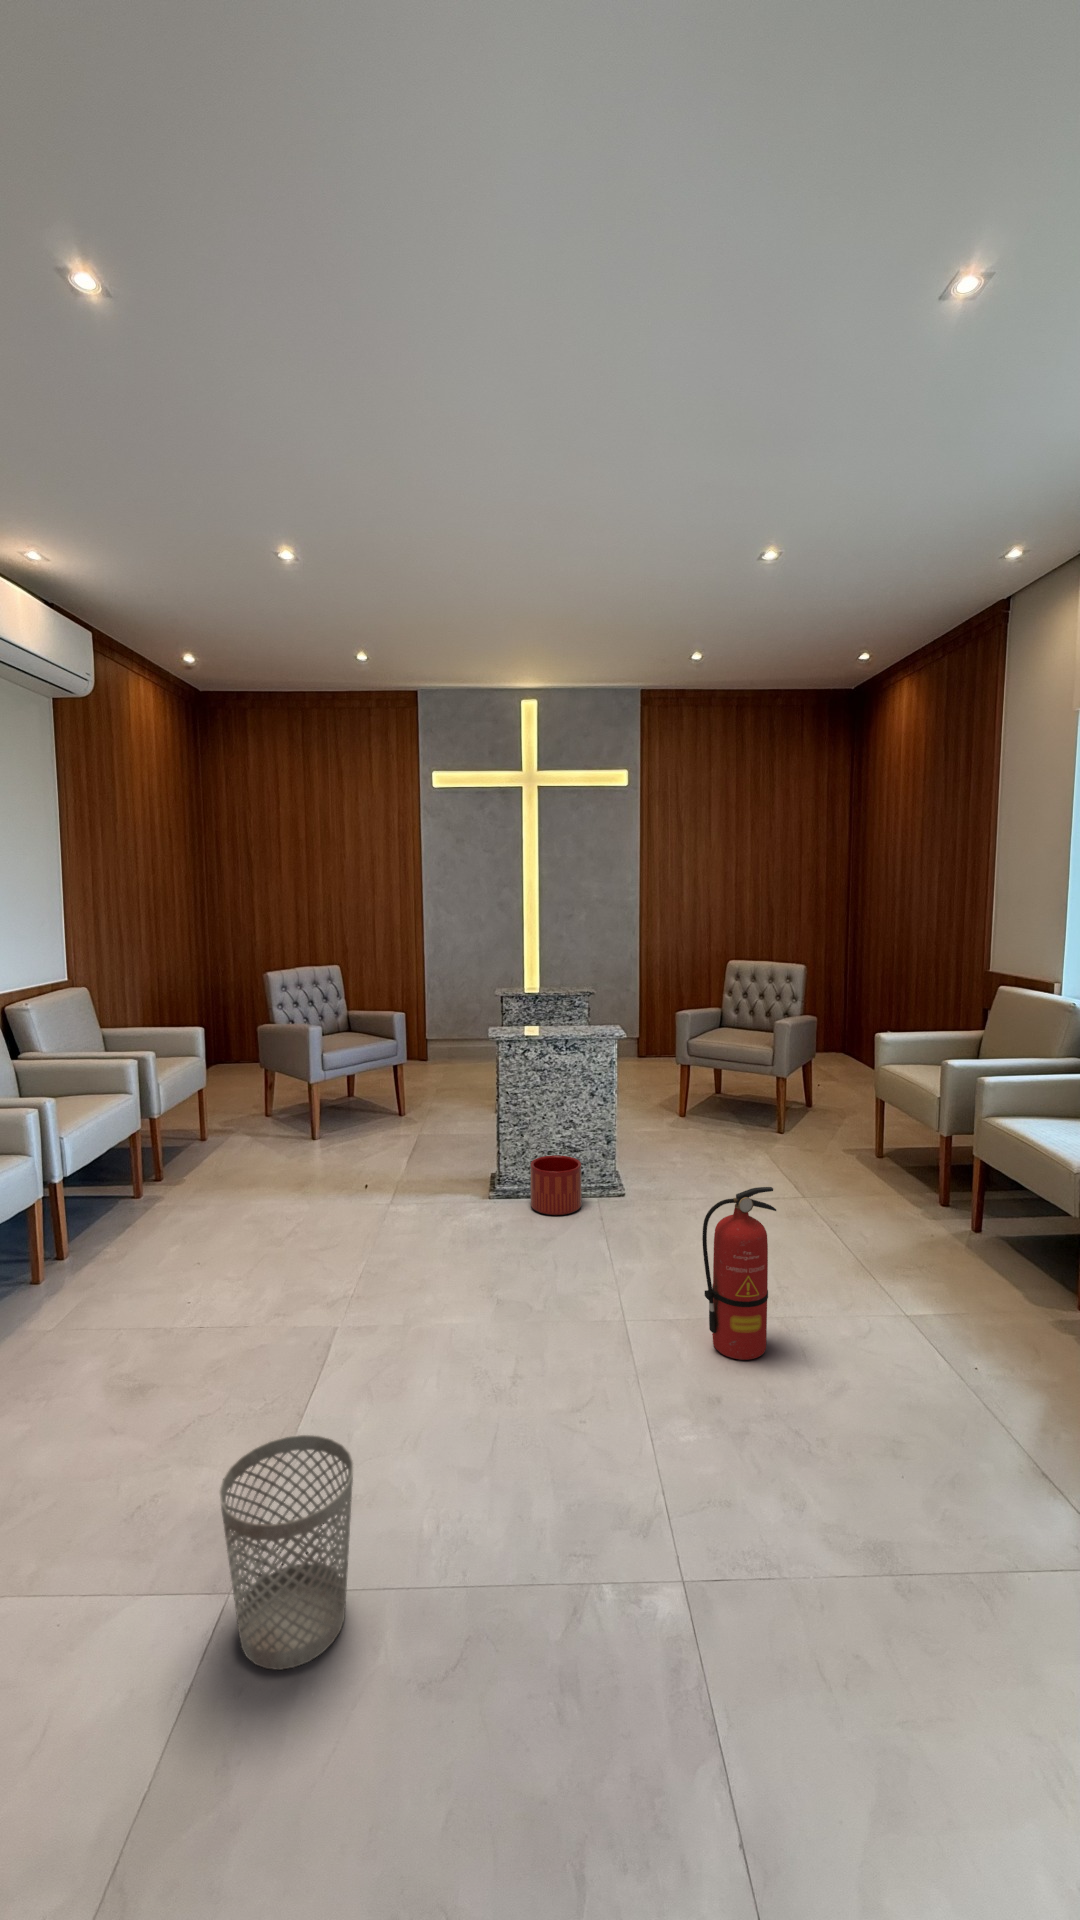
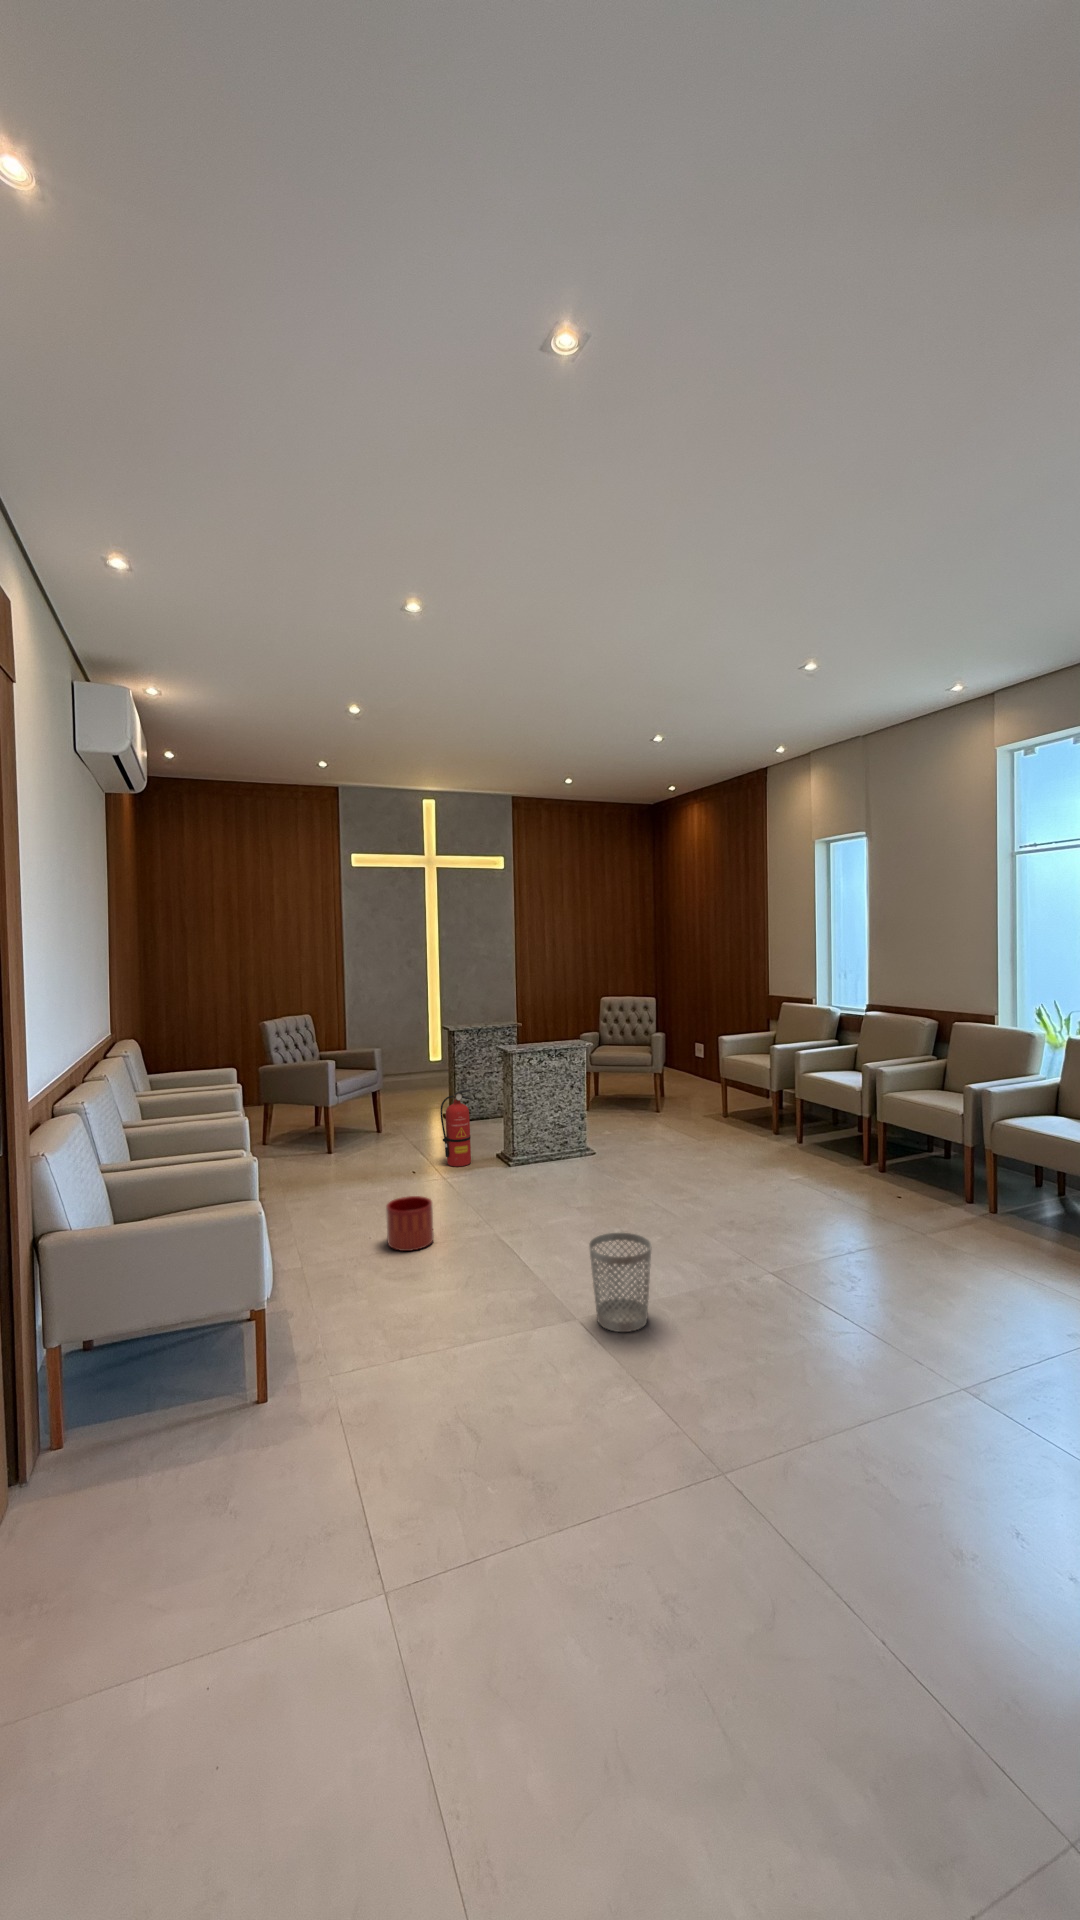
planter: present [530,1155,582,1215] -> present [386,1196,434,1251]
fire extinguisher: present [702,1187,776,1360] -> present [441,1090,472,1167]

